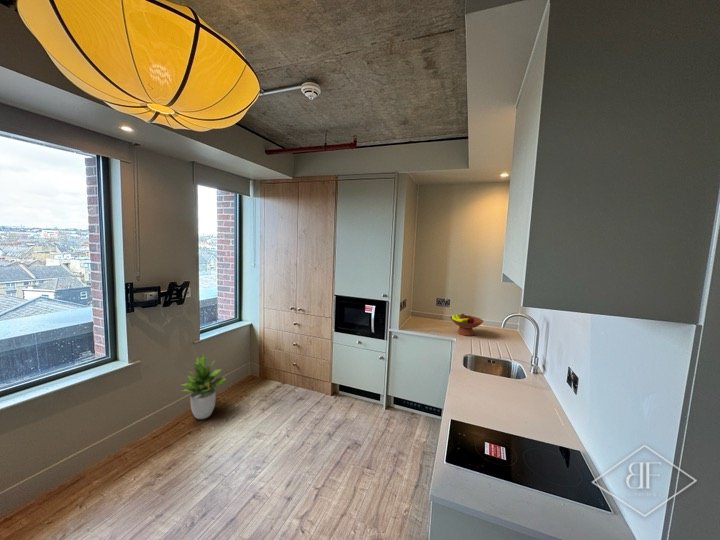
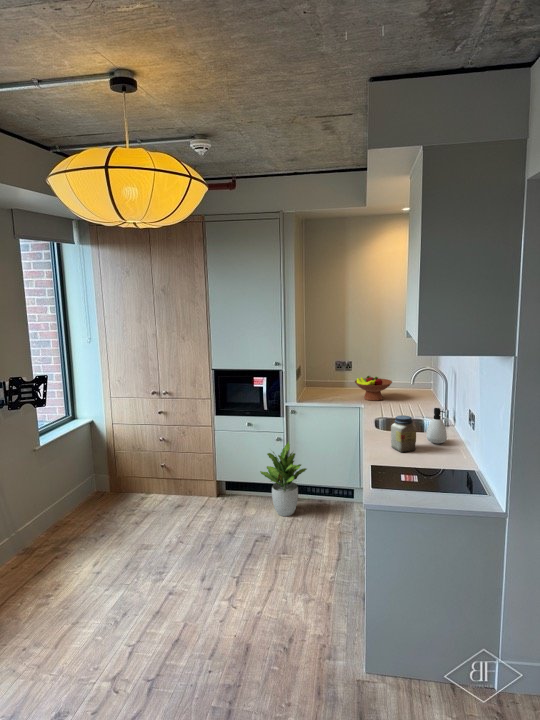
potted plant: present [182,354,225,419] -> present [260,442,307,516]
soap dispenser: none [513,359,535,397] -> present [427,408,447,443]
jar: none [474,363,502,404] -> present [391,415,416,452]

